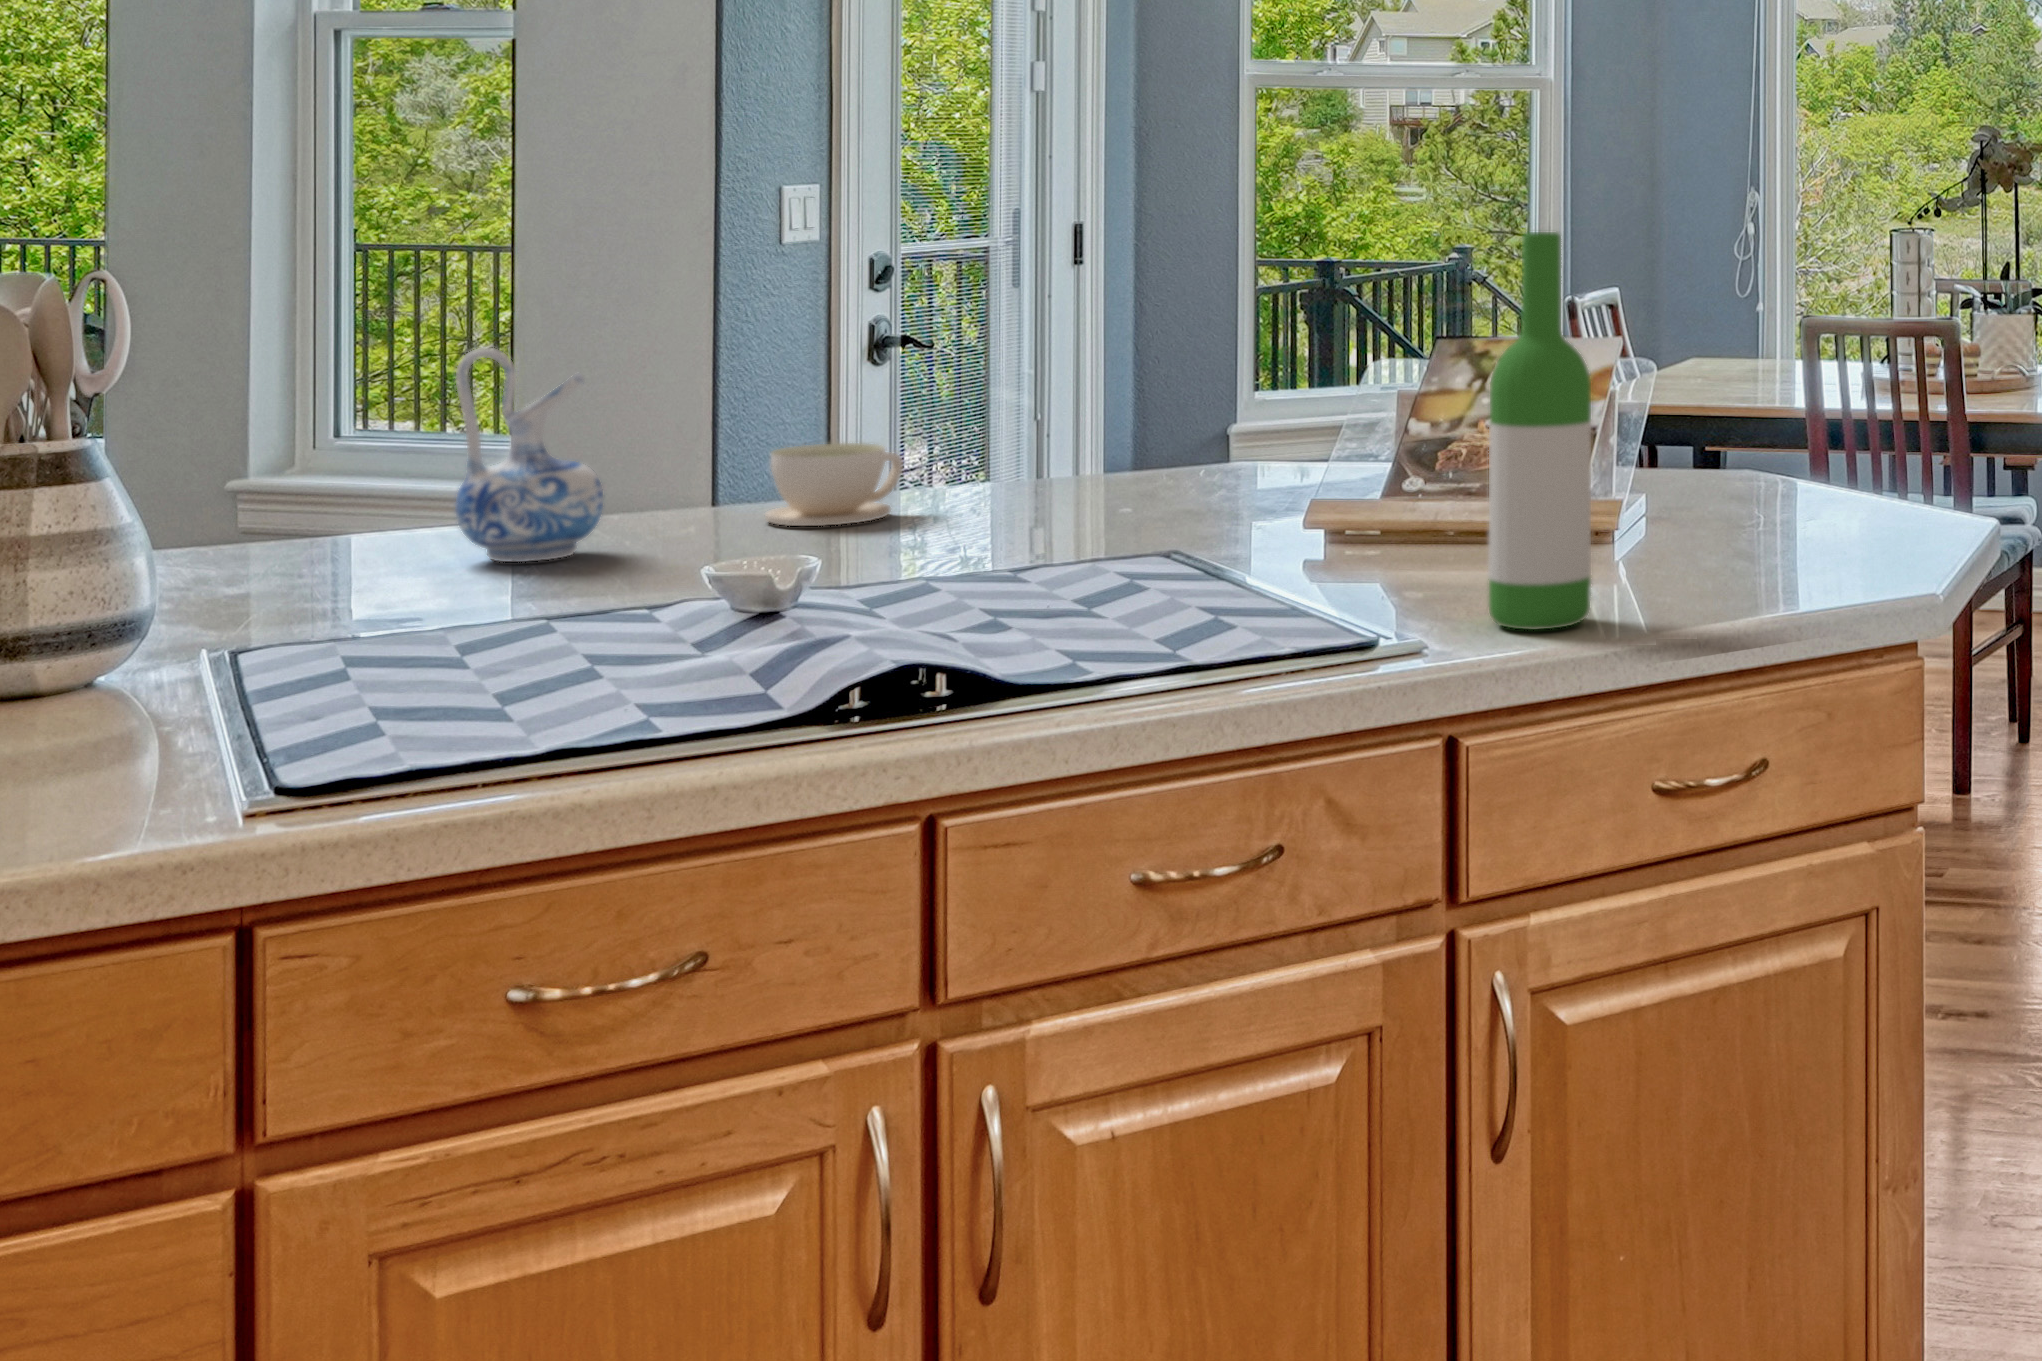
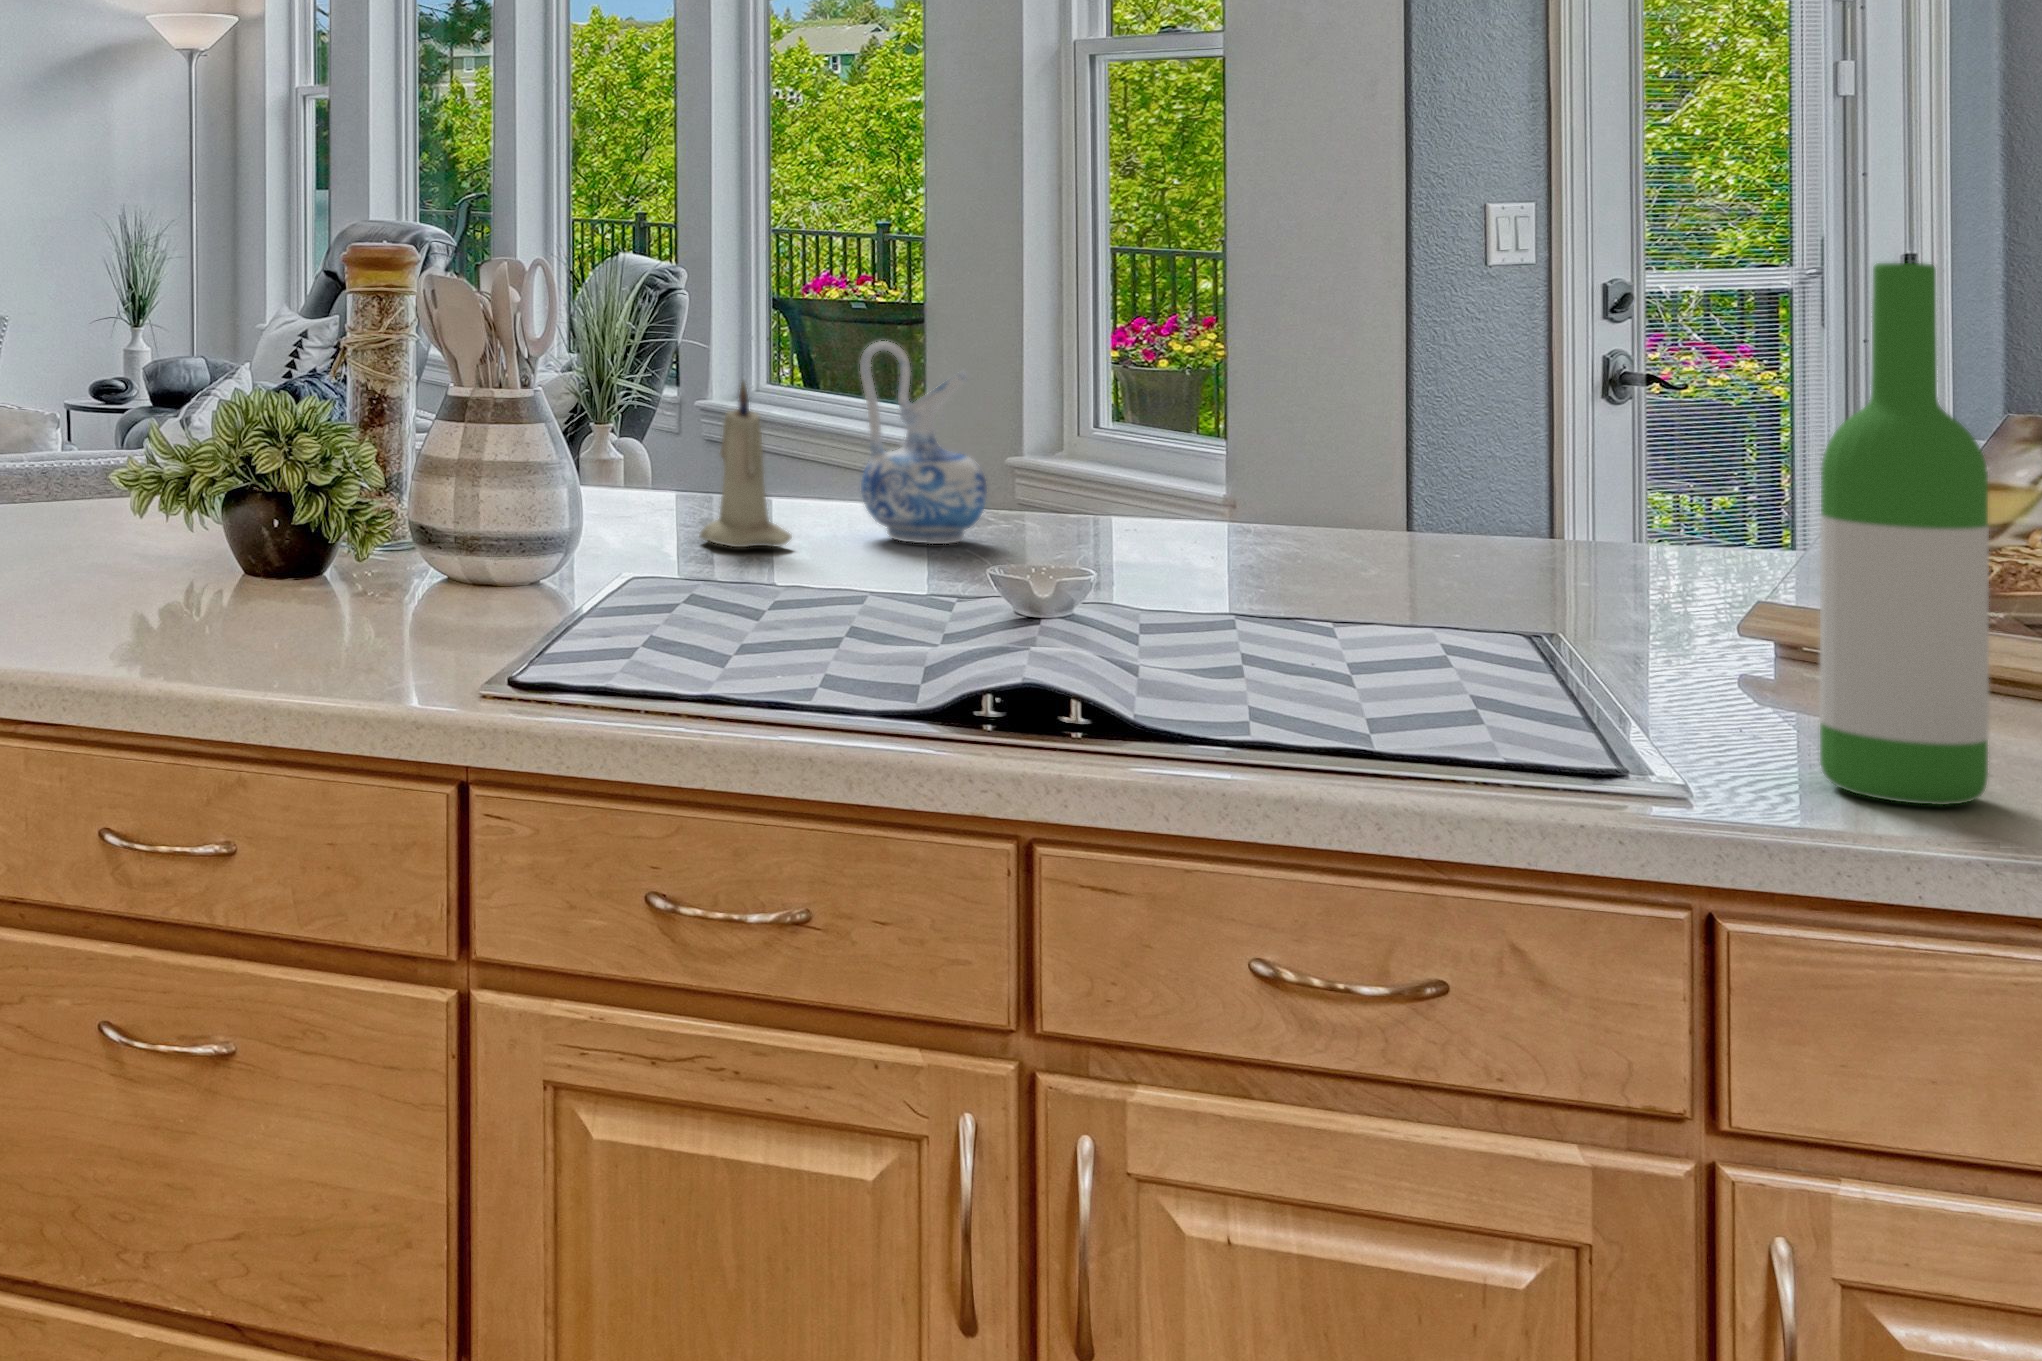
candle: none [269,402,396,596] -> present [700,382,791,547]
coffee cup: present [765,443,903,526] -> none [1161,466,1310,552]

